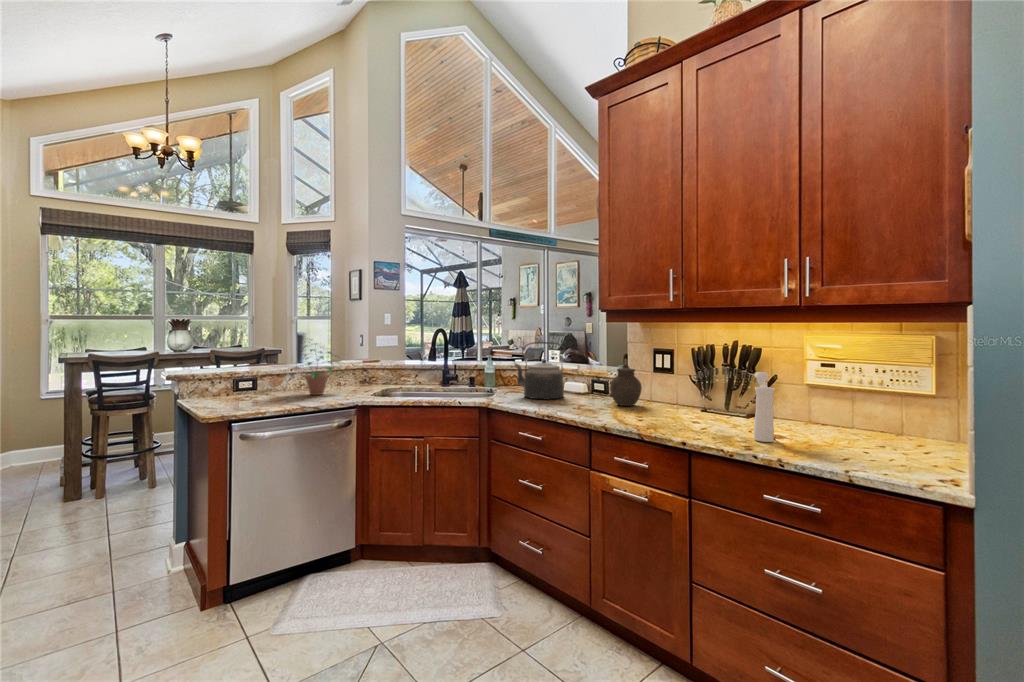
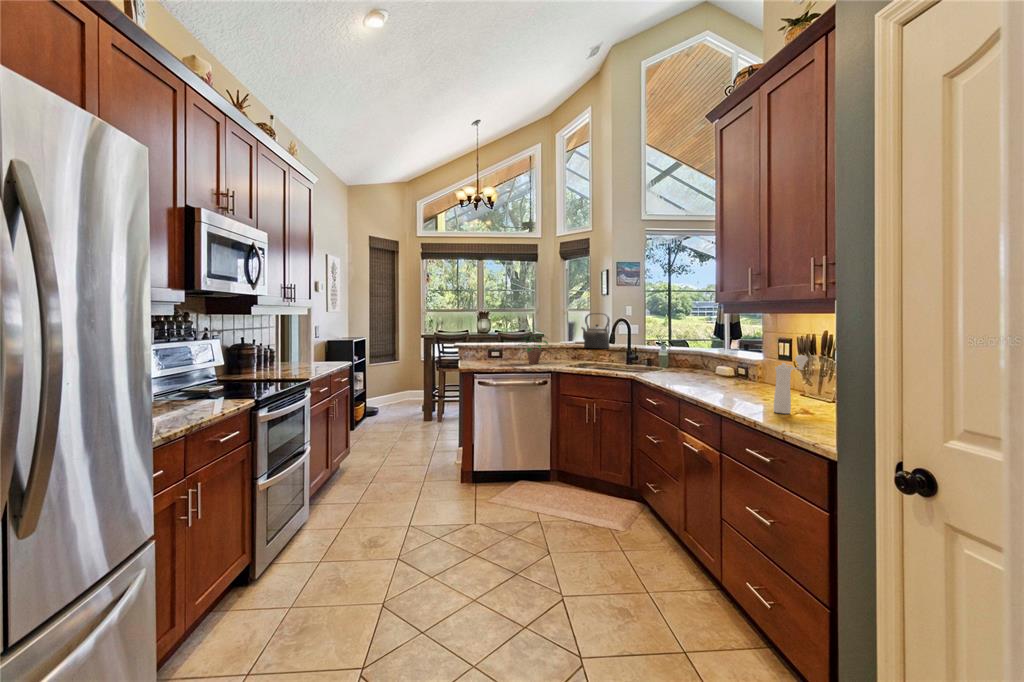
kettle: present [514,342,566,399] -> present [581,313,610,349]
jar: present [610,364,642,406] -> none [727,349,757,387]

